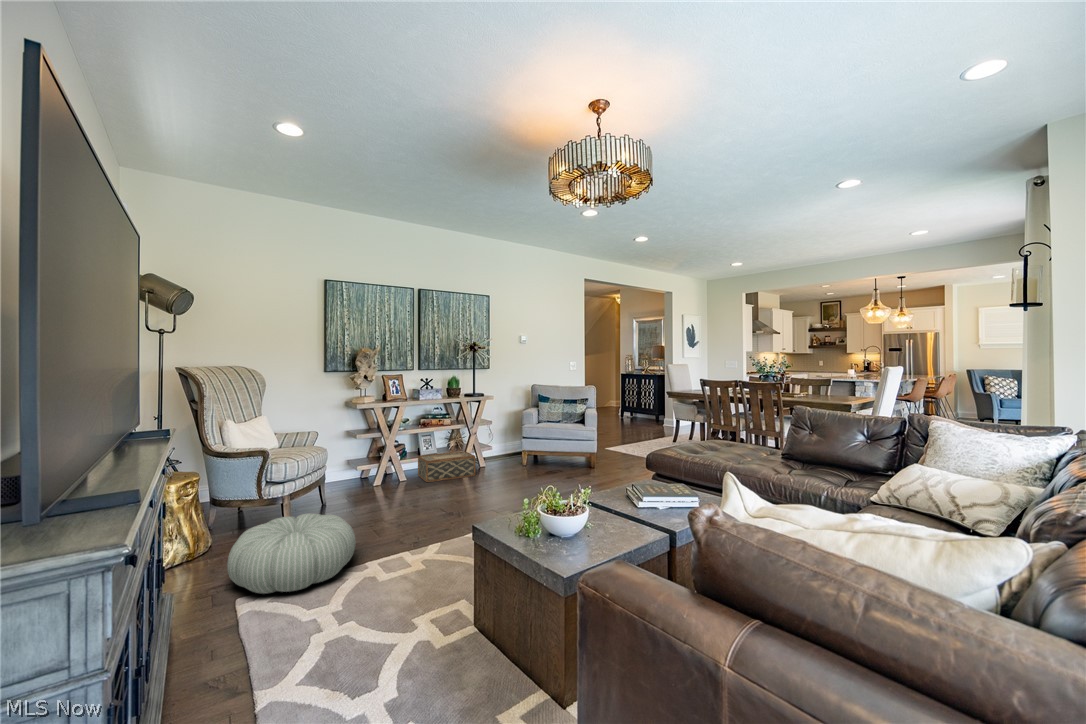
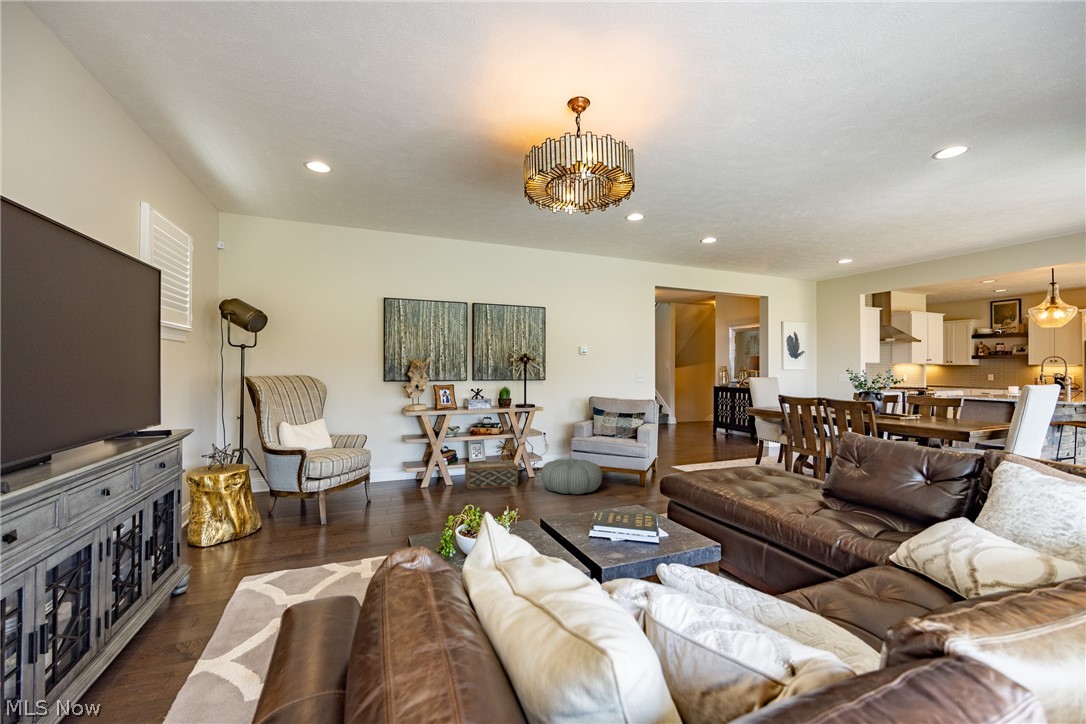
pouf: present [227,514,355,594] -> present [541,459,602,494]

